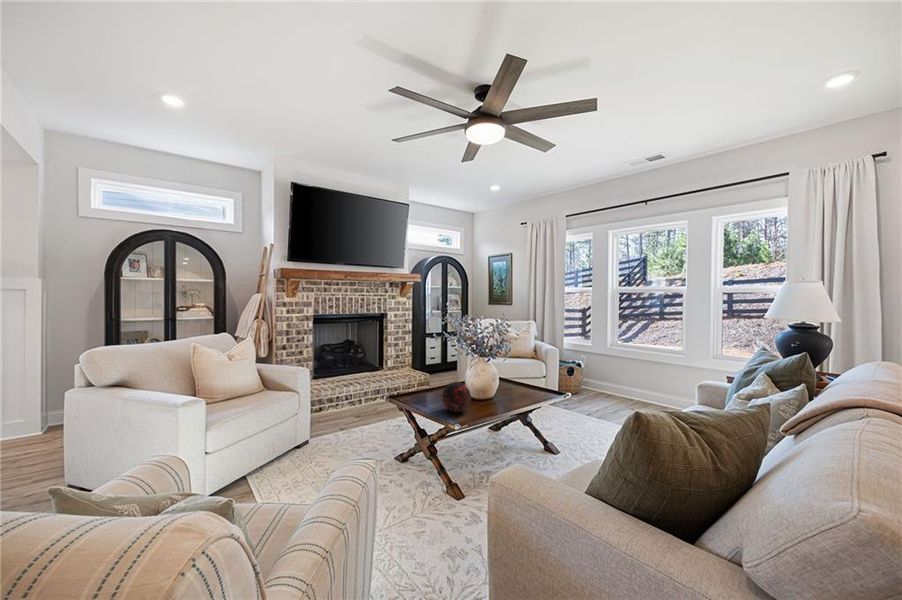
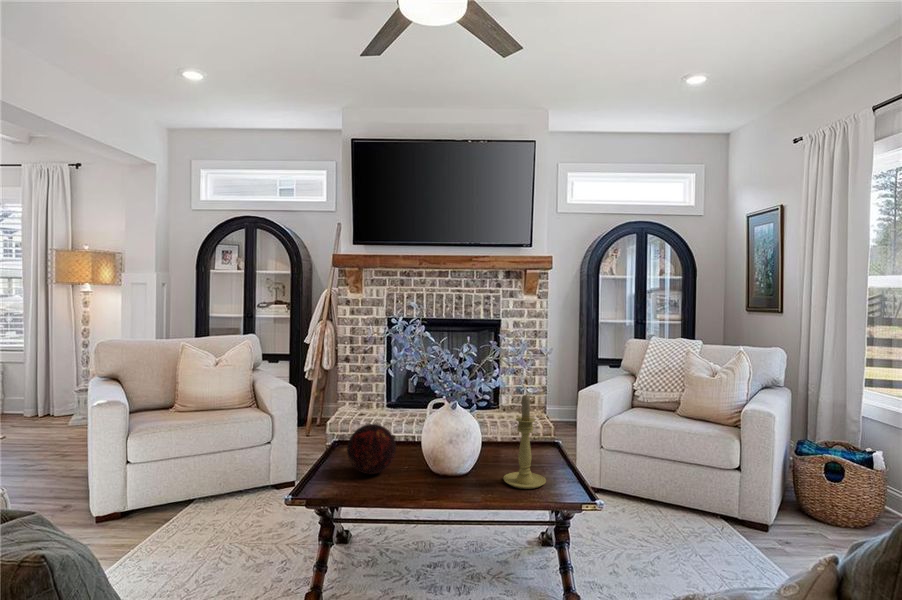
candle holder: none [509,353,531,400] -> present [503,395,546,489]

